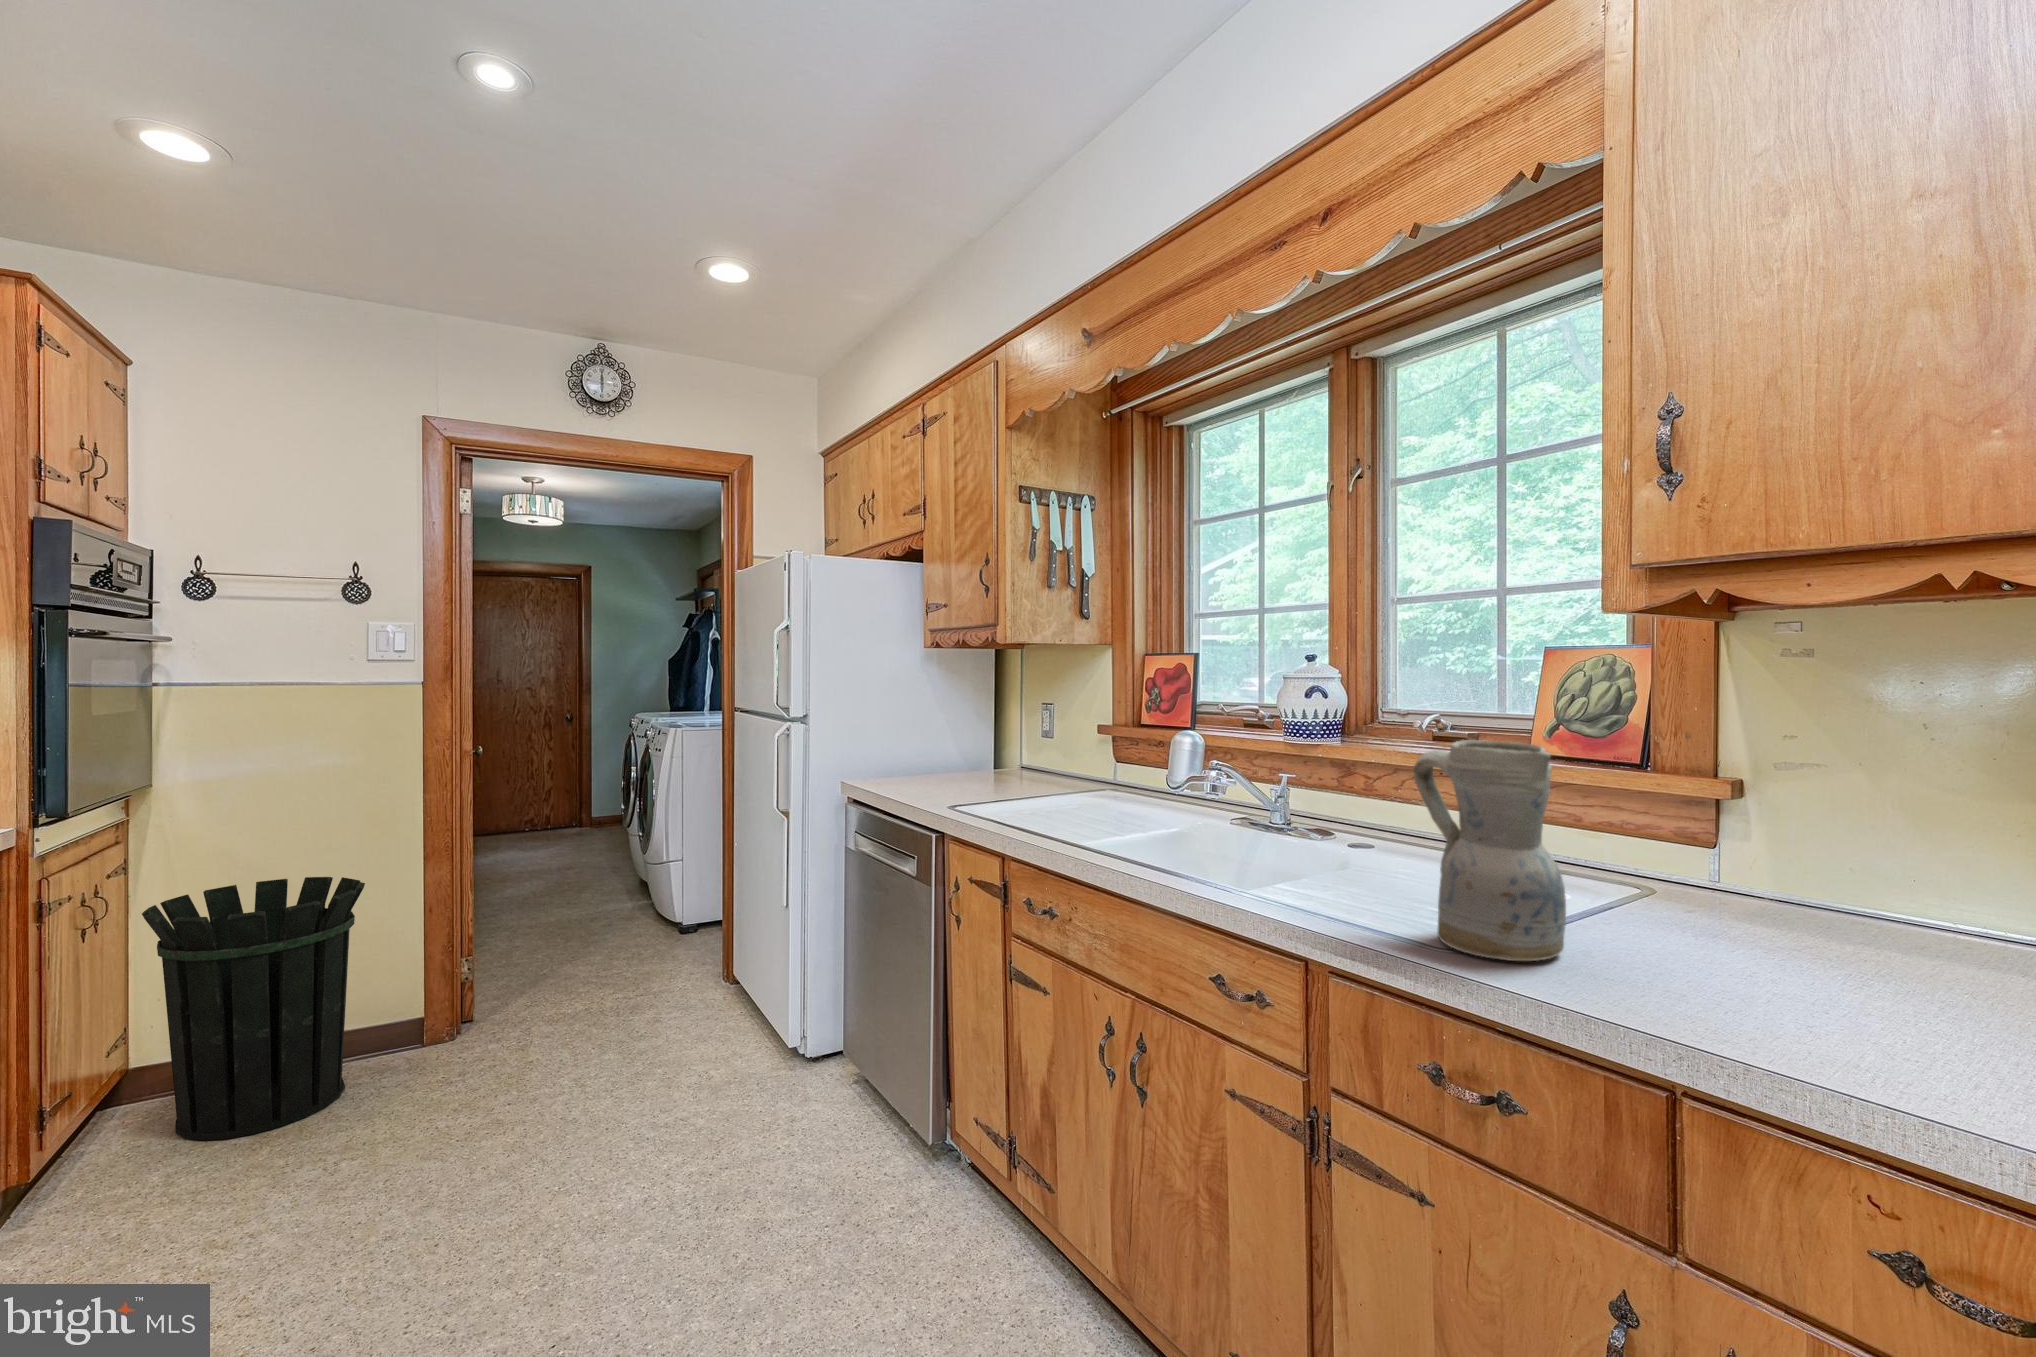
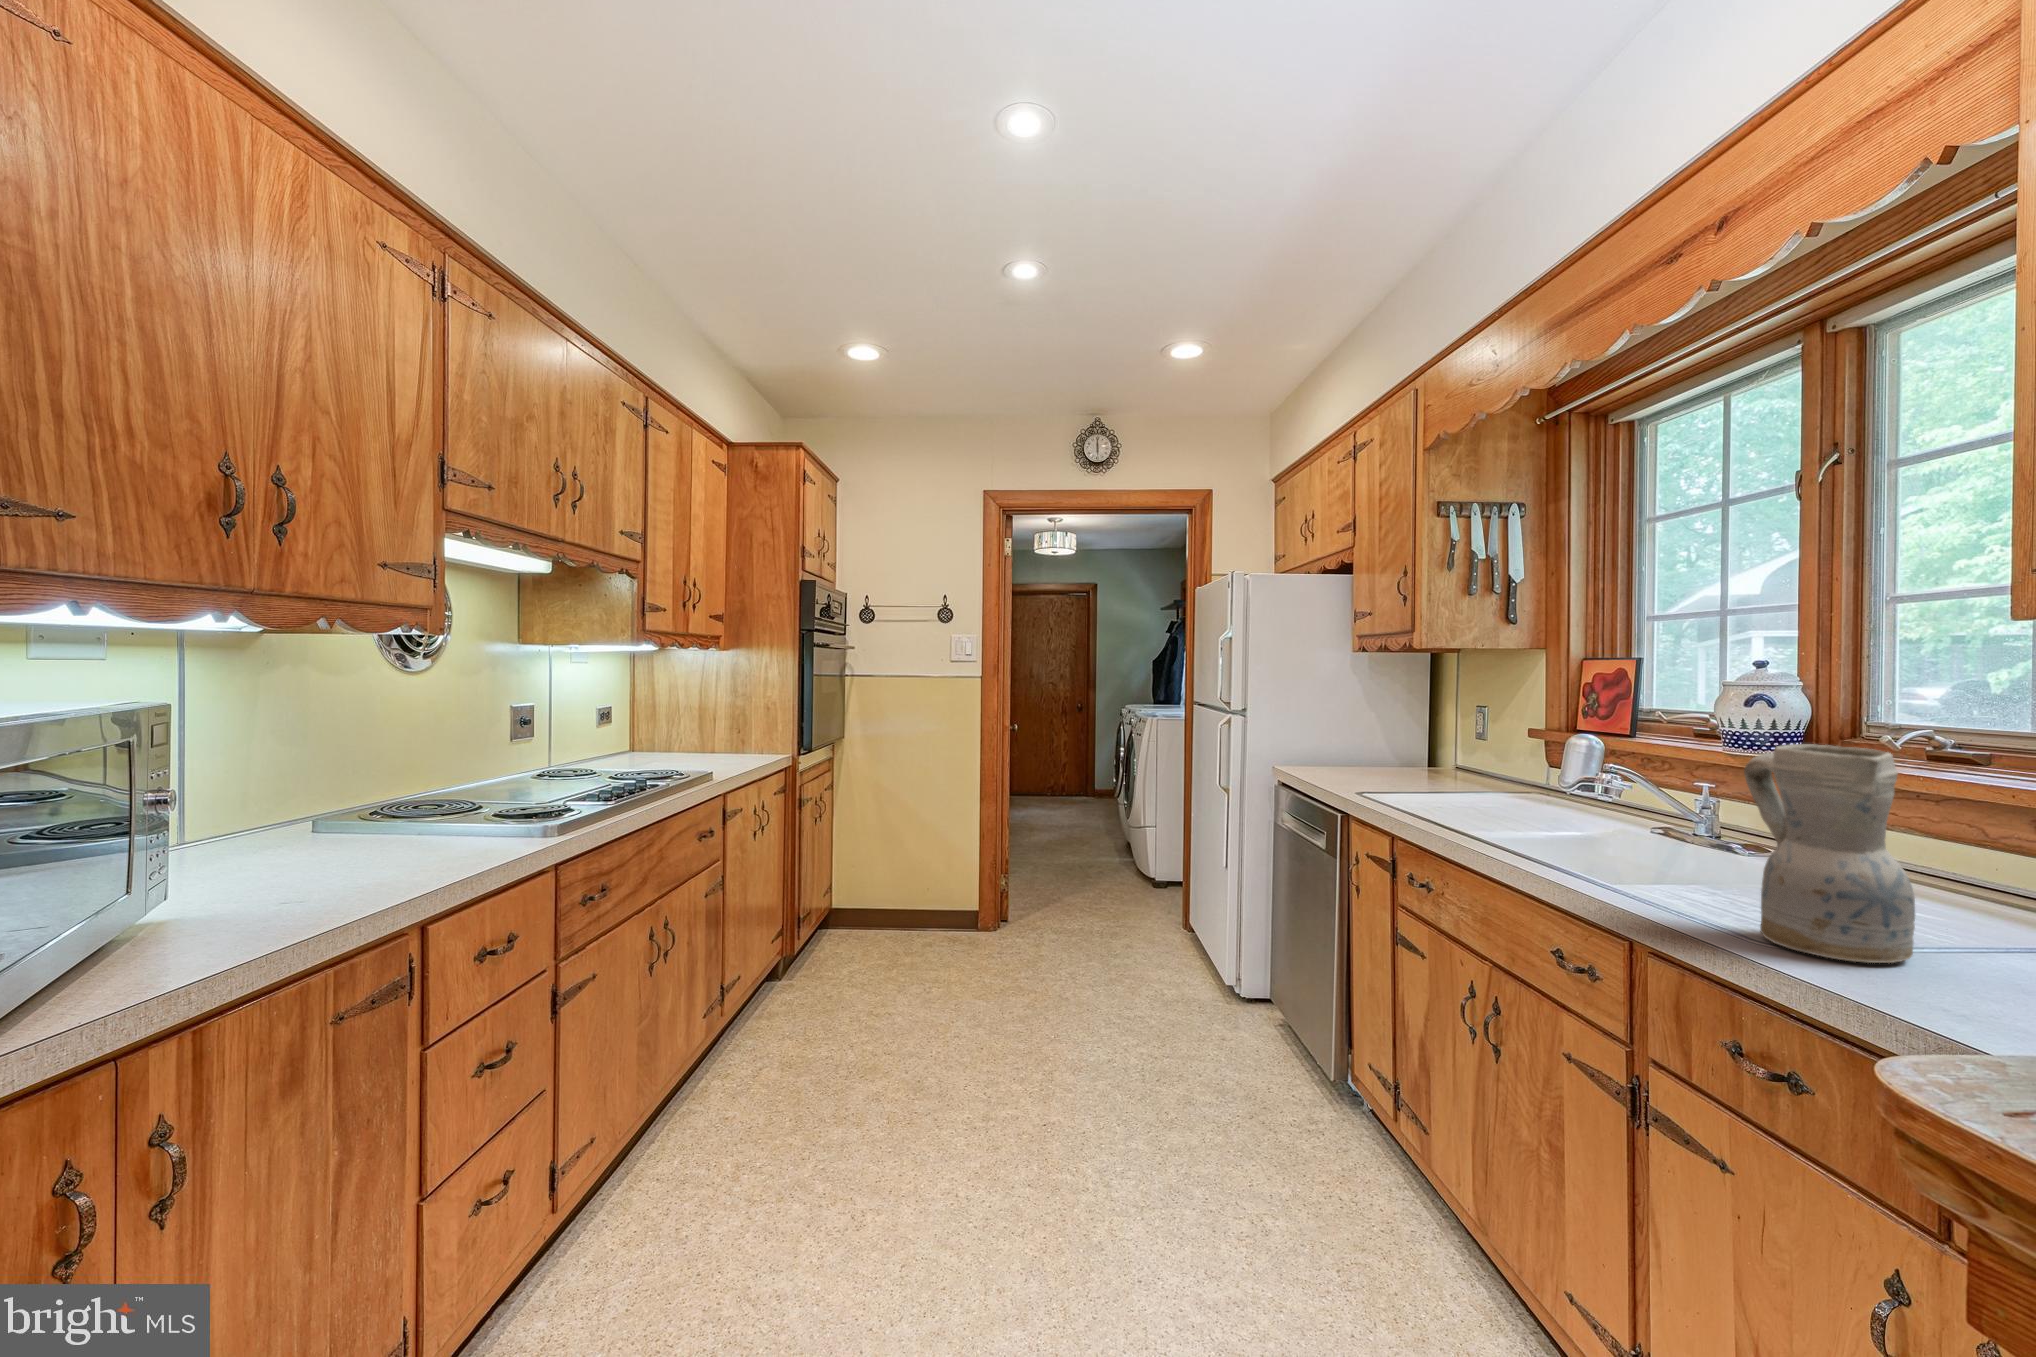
waste bin: present [142,877,365,1140] -> none [836,804,947,962]

